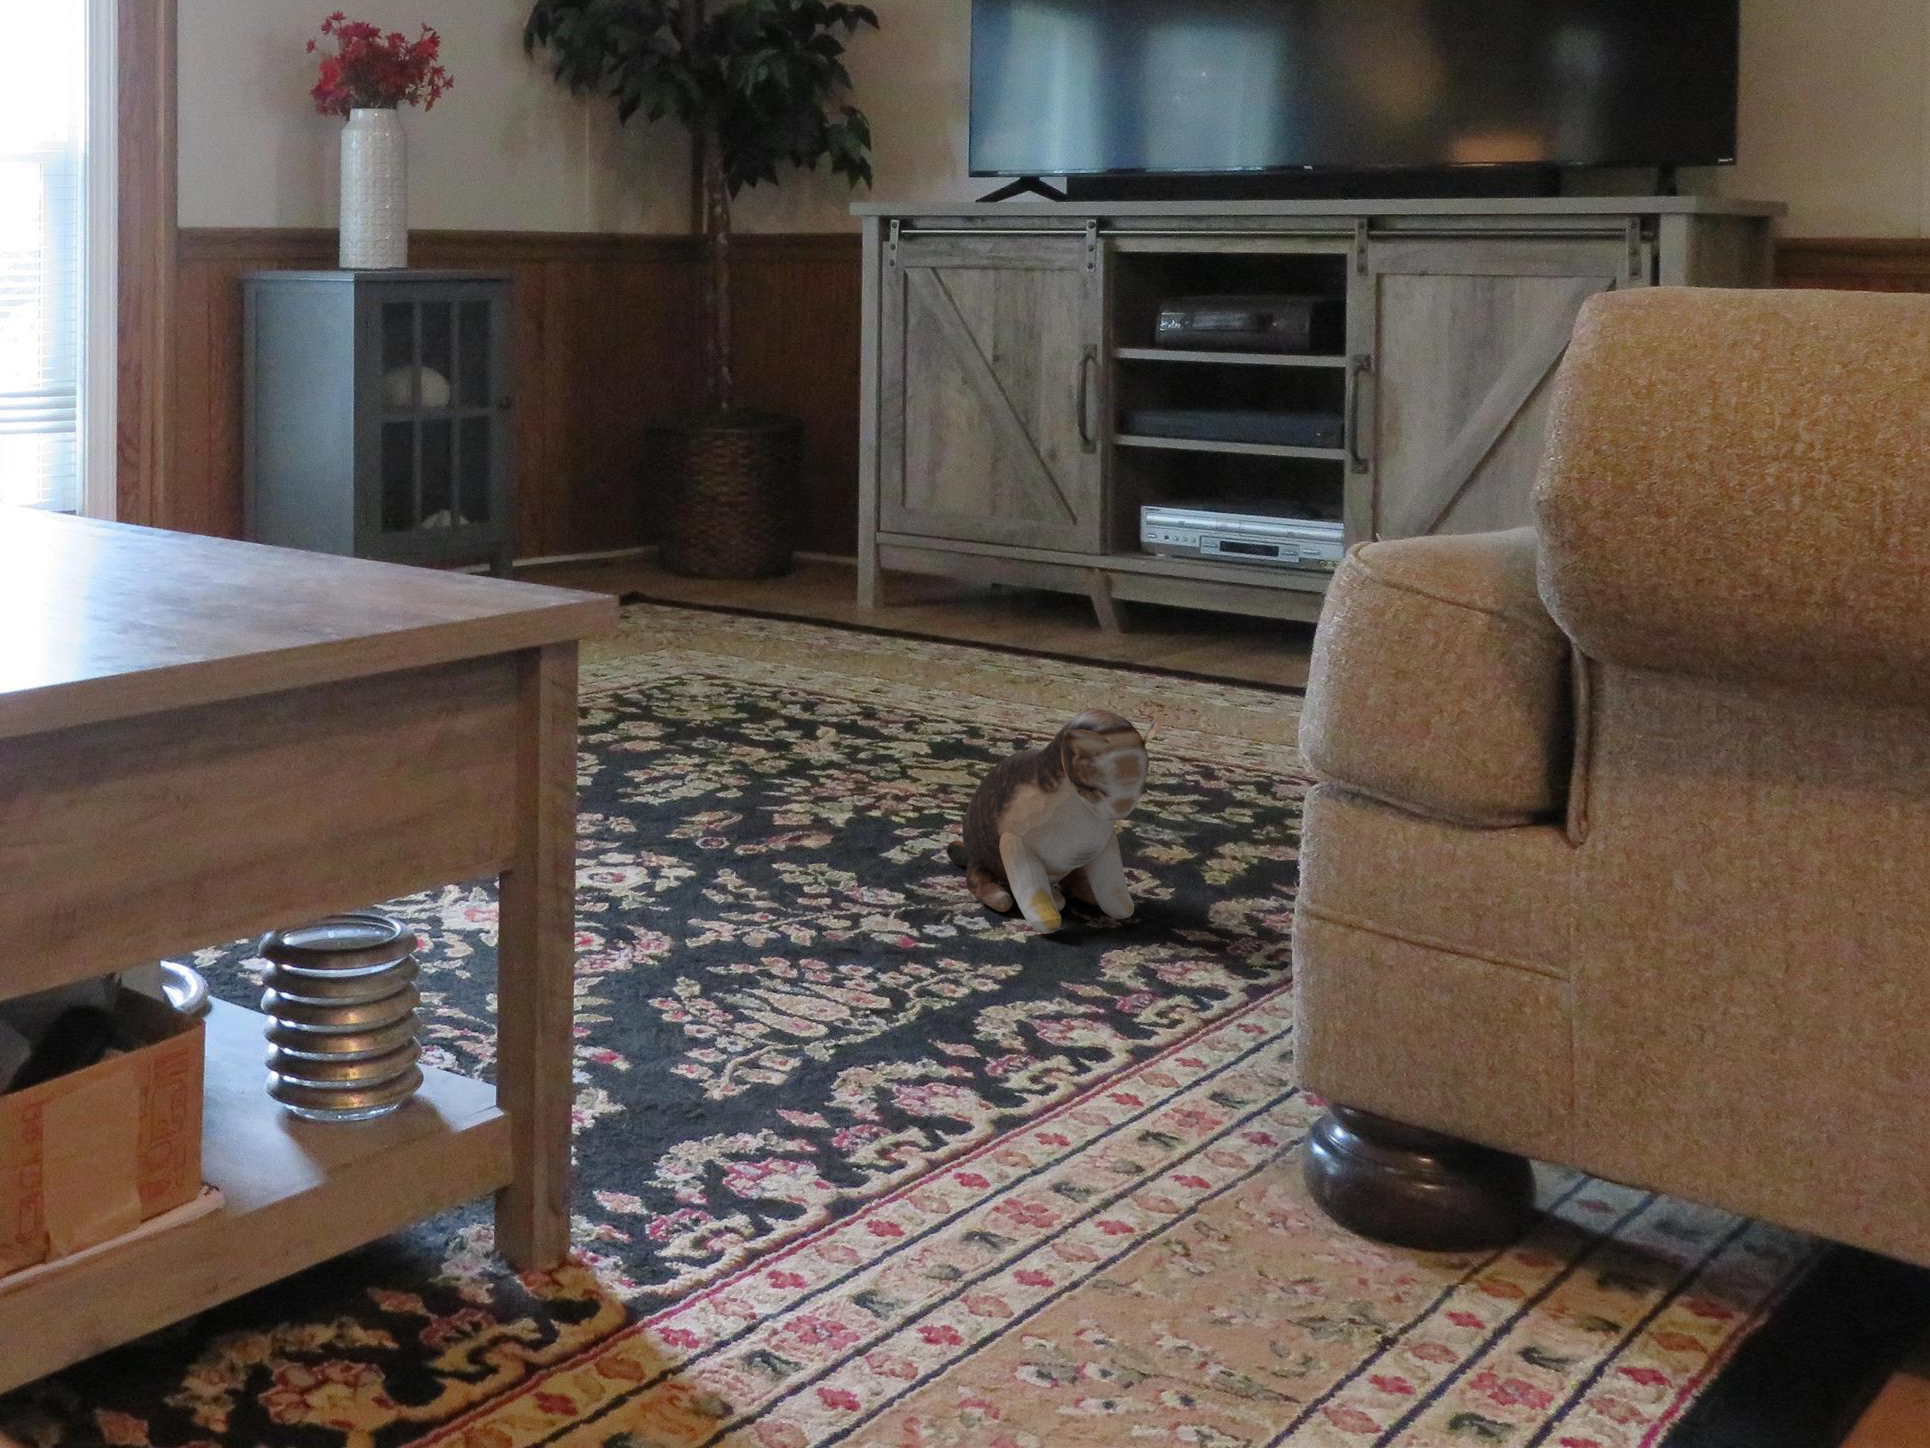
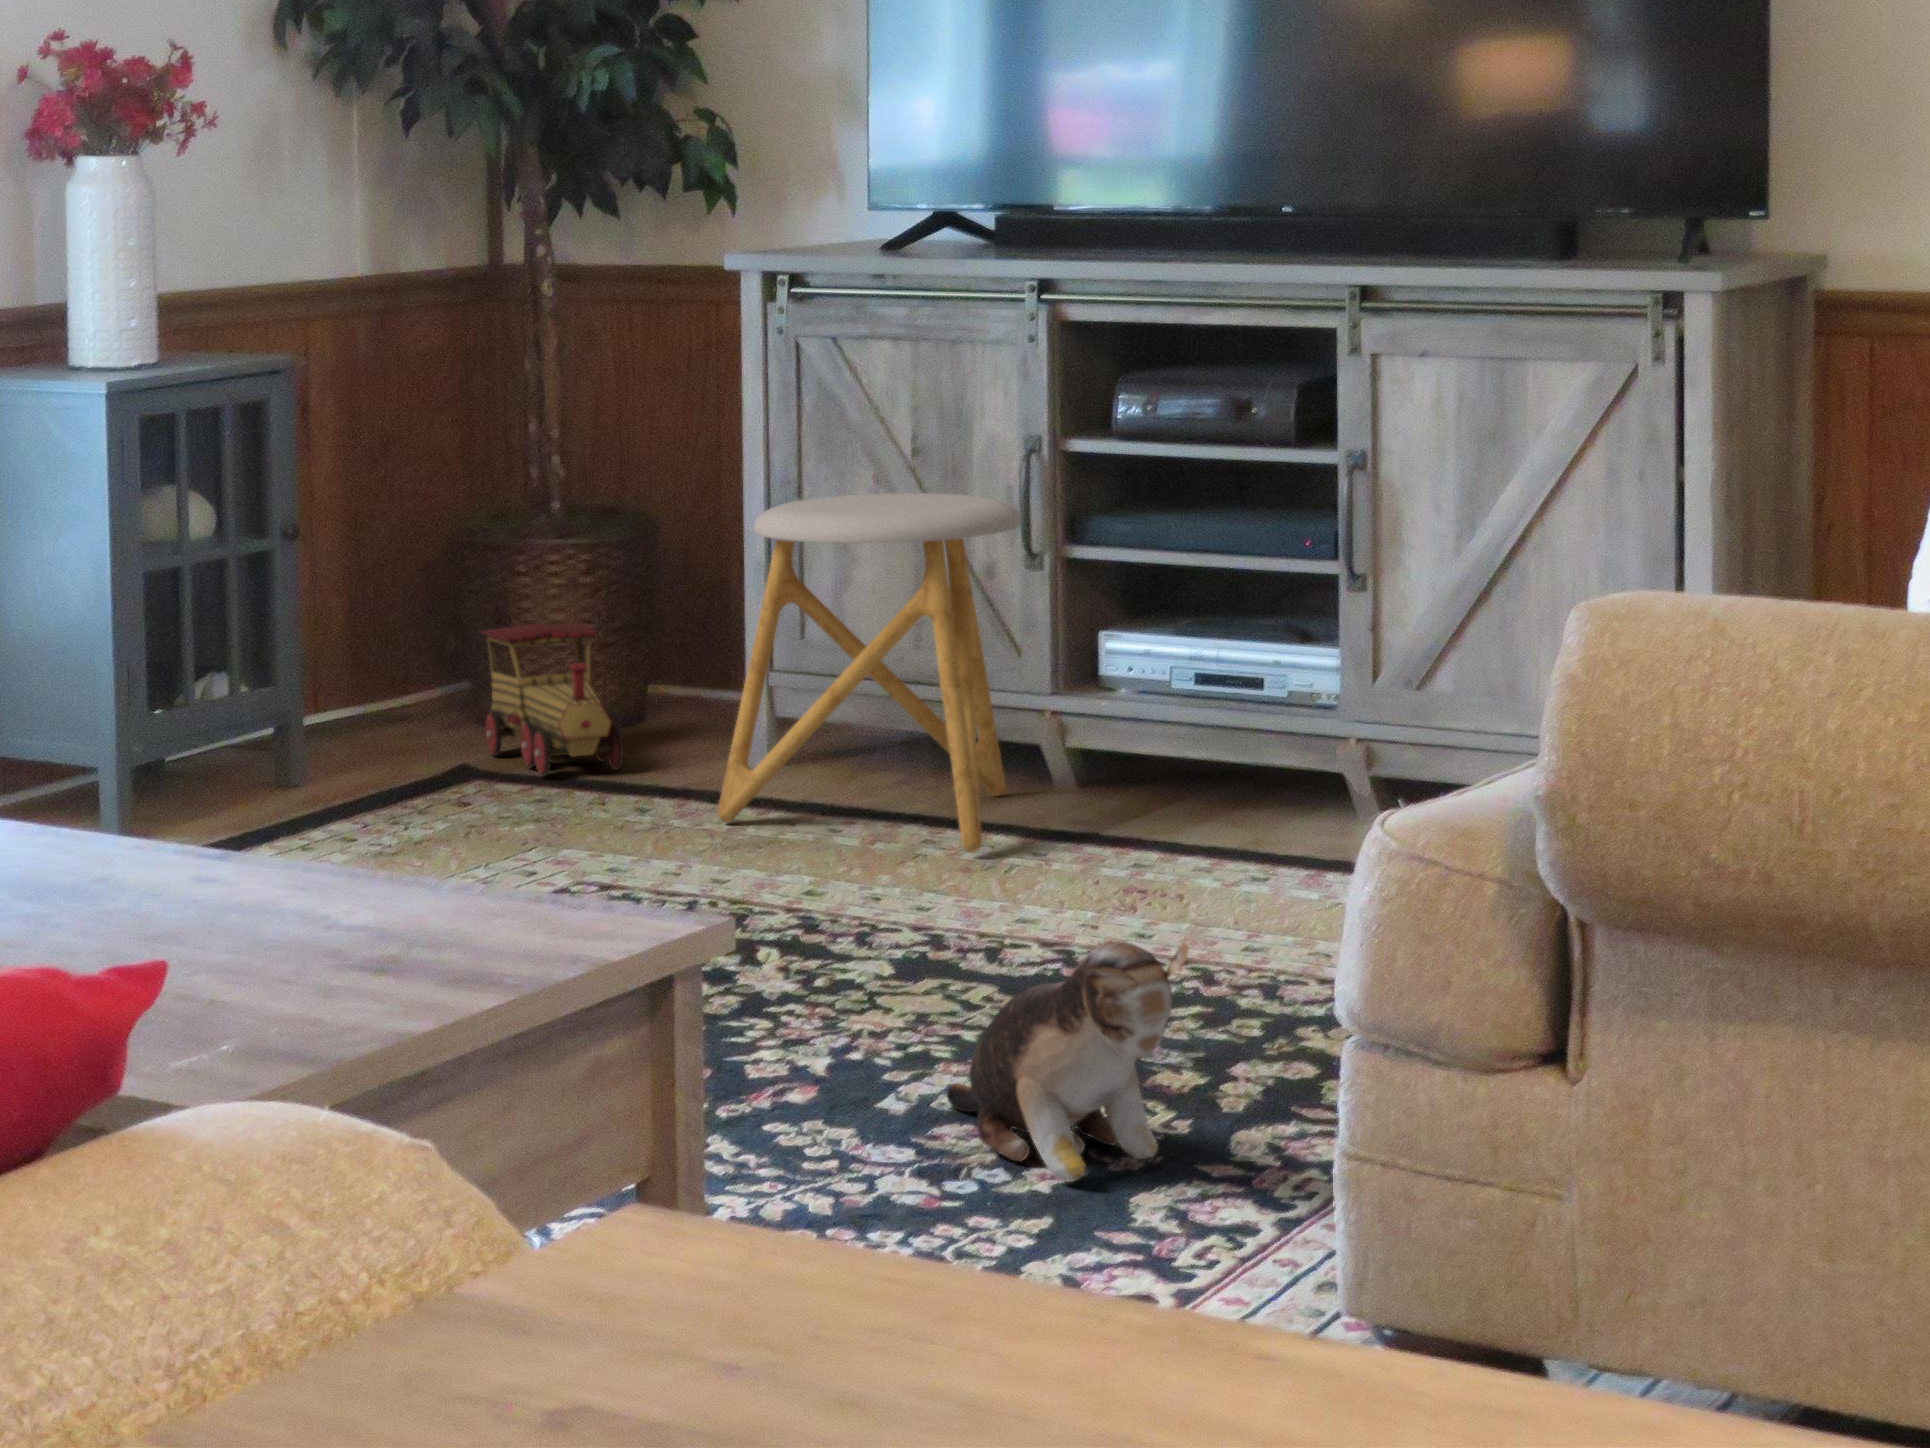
stool: none [816,385,1072,671] -> present [717,493,1021,852]
toy train: none [651,490,754,604] -> present [479,623,623,776]

